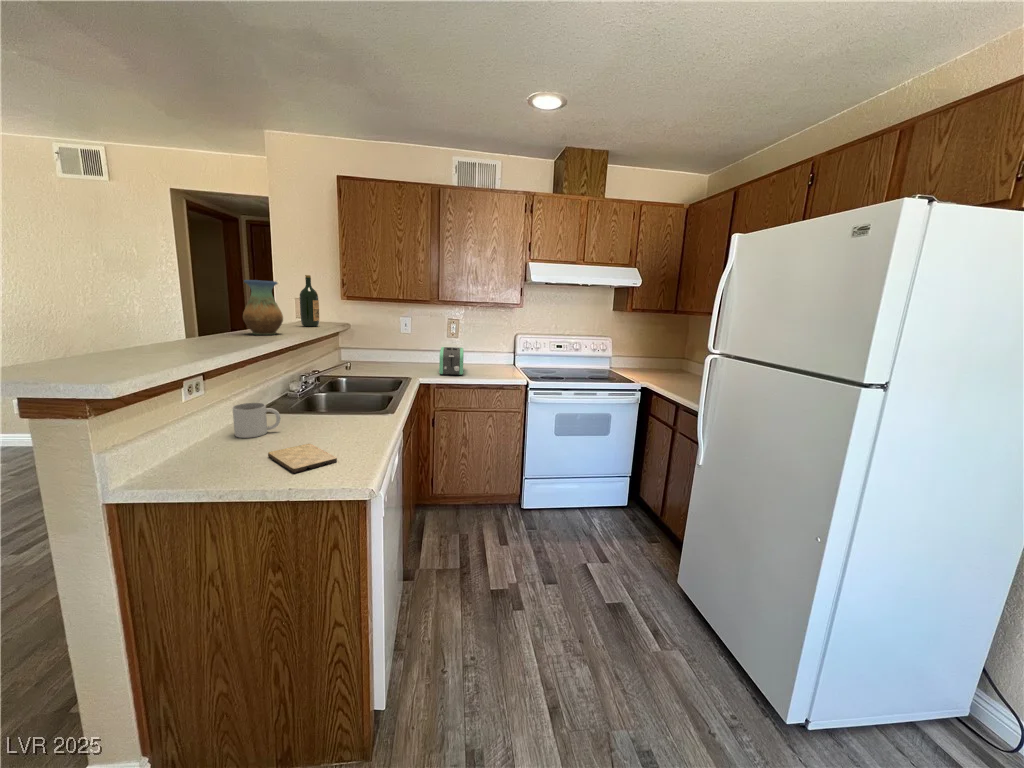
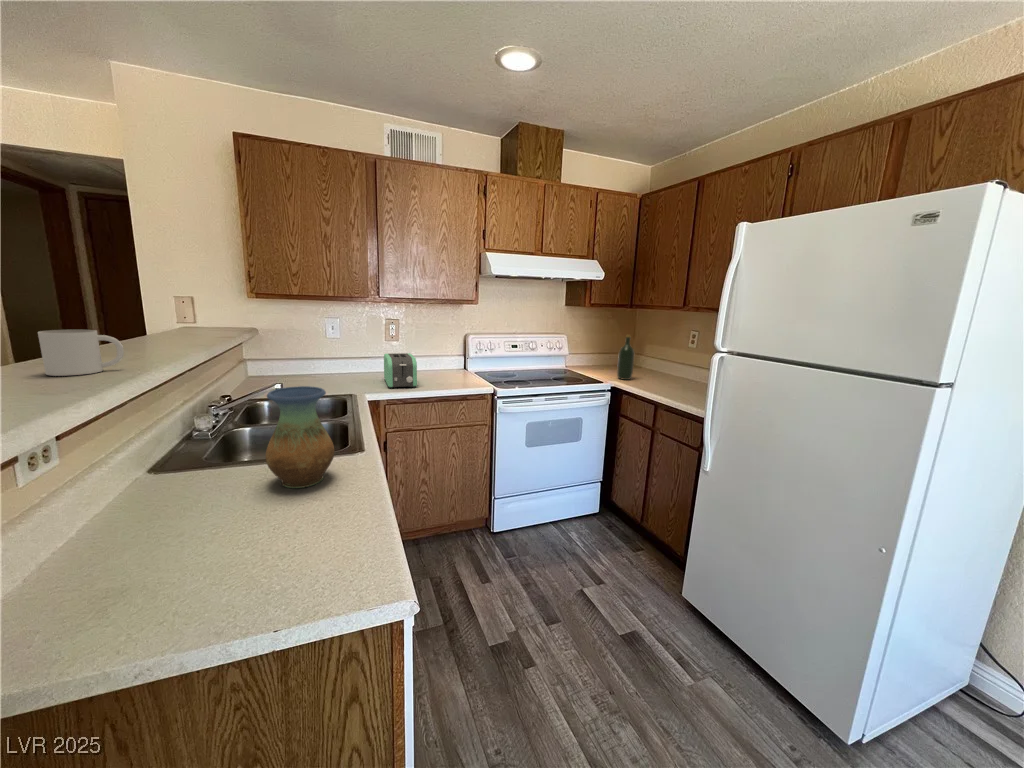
wine bottle: present [300,275,319,327] -> present [617,335,634,380]
vase: present [243,280,283,335] -> present [265,386,334,488]
mug: present [232,403,280,438] -> present [38,330,124,376]
cutting board: present [268,444,337,473] -> none [211,523,332,589]

